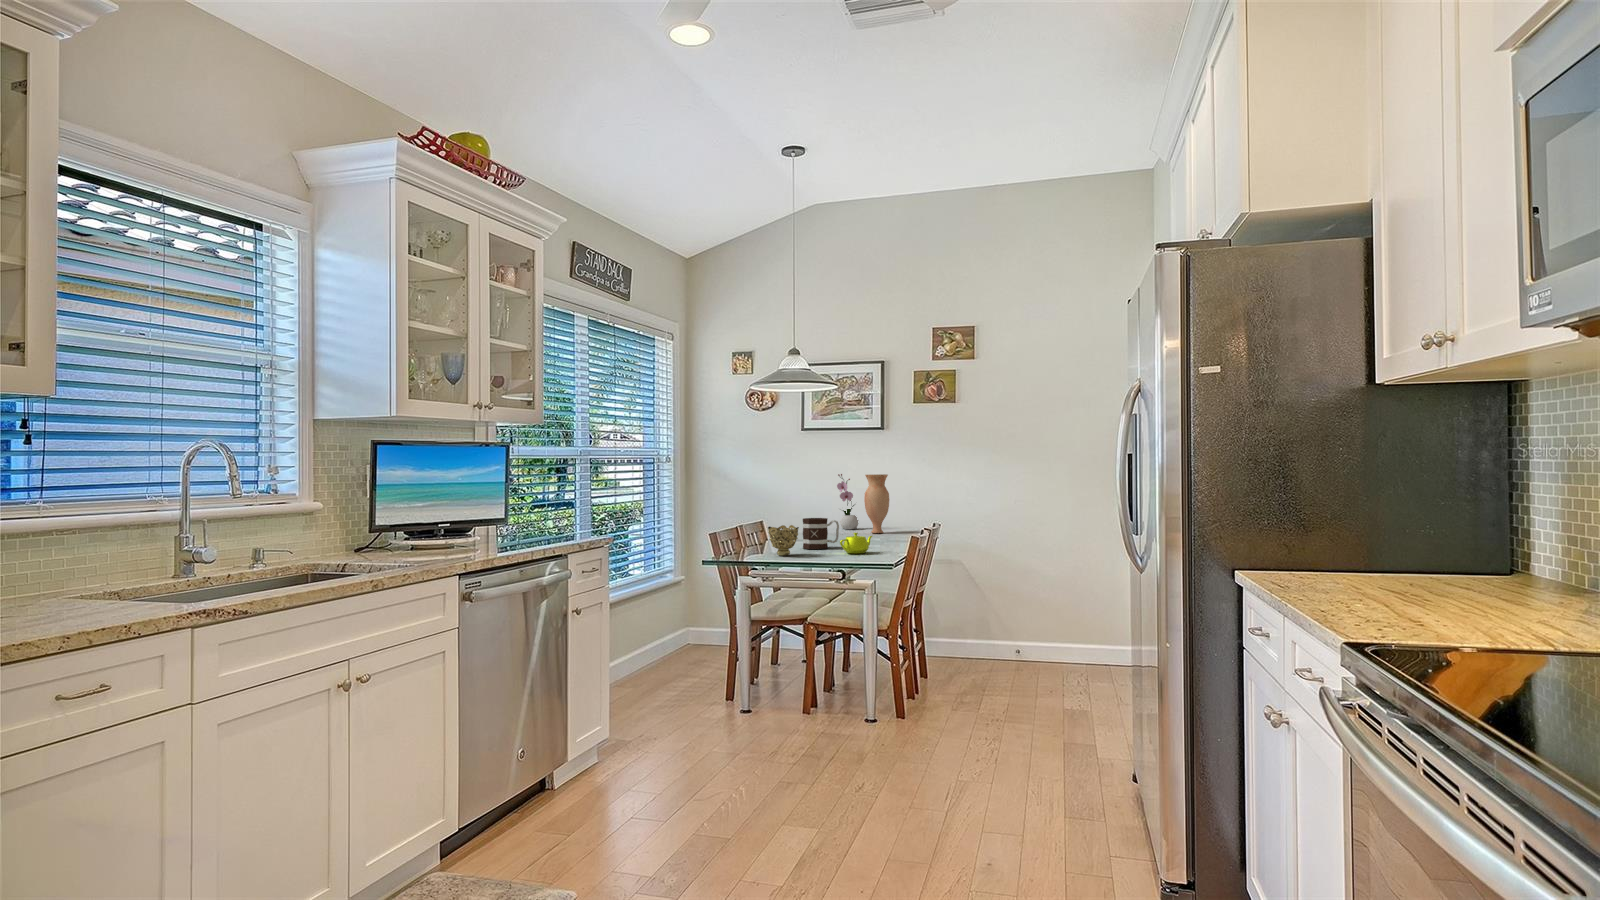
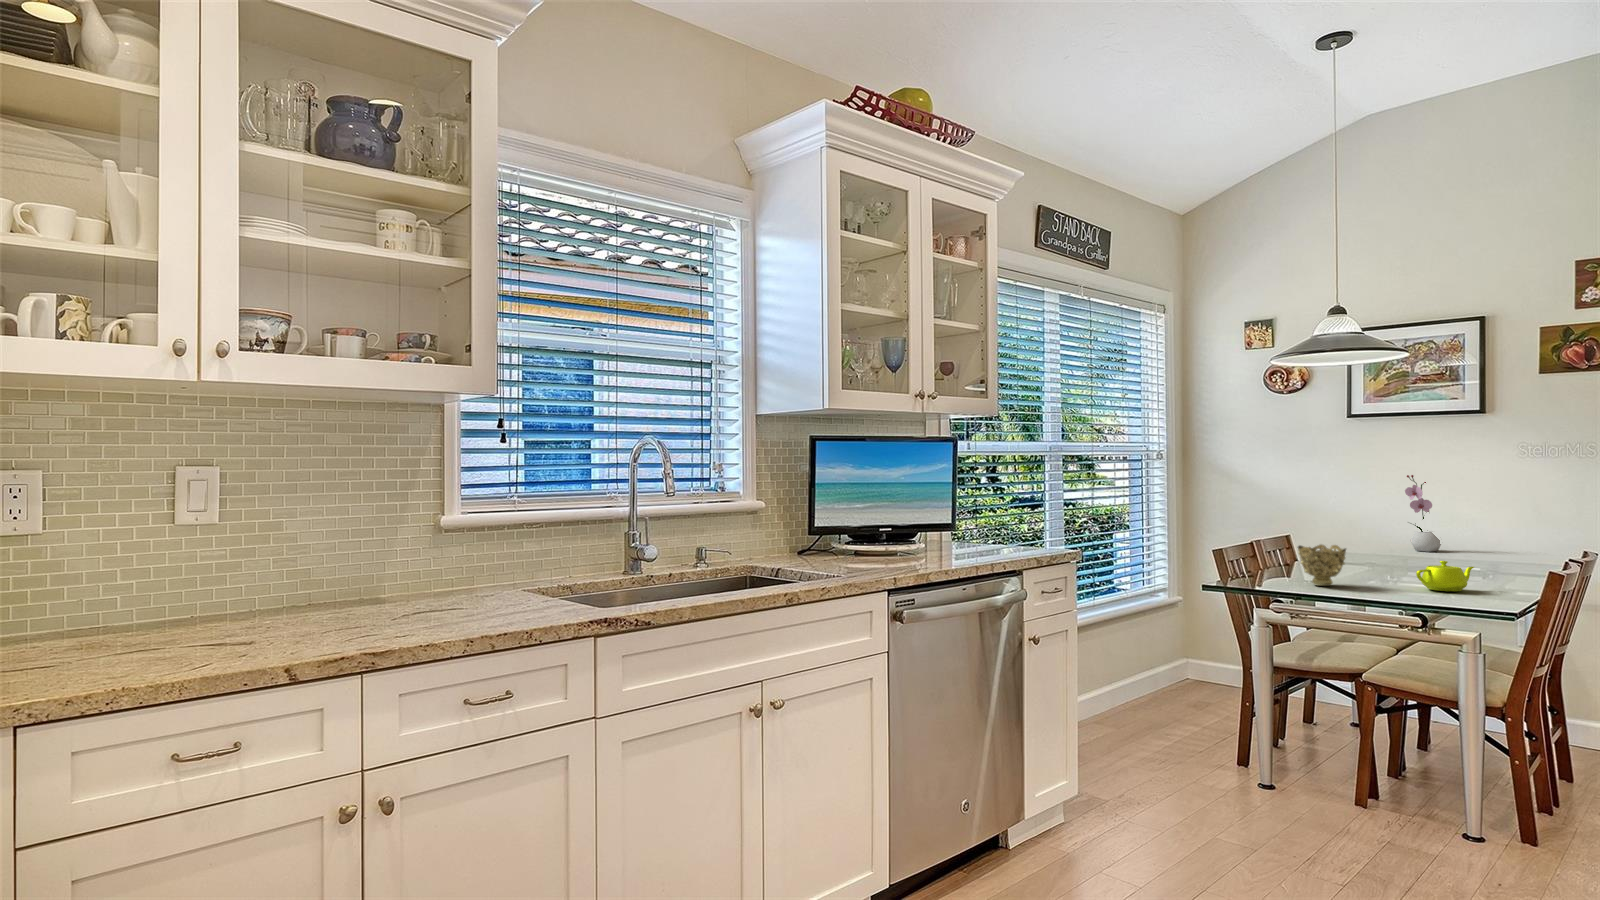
vase: present [864,474,889,533] -> none [1453,476,1498,560]
mug: present [803,518,839,549] -> none [1352,535,1413,580]

